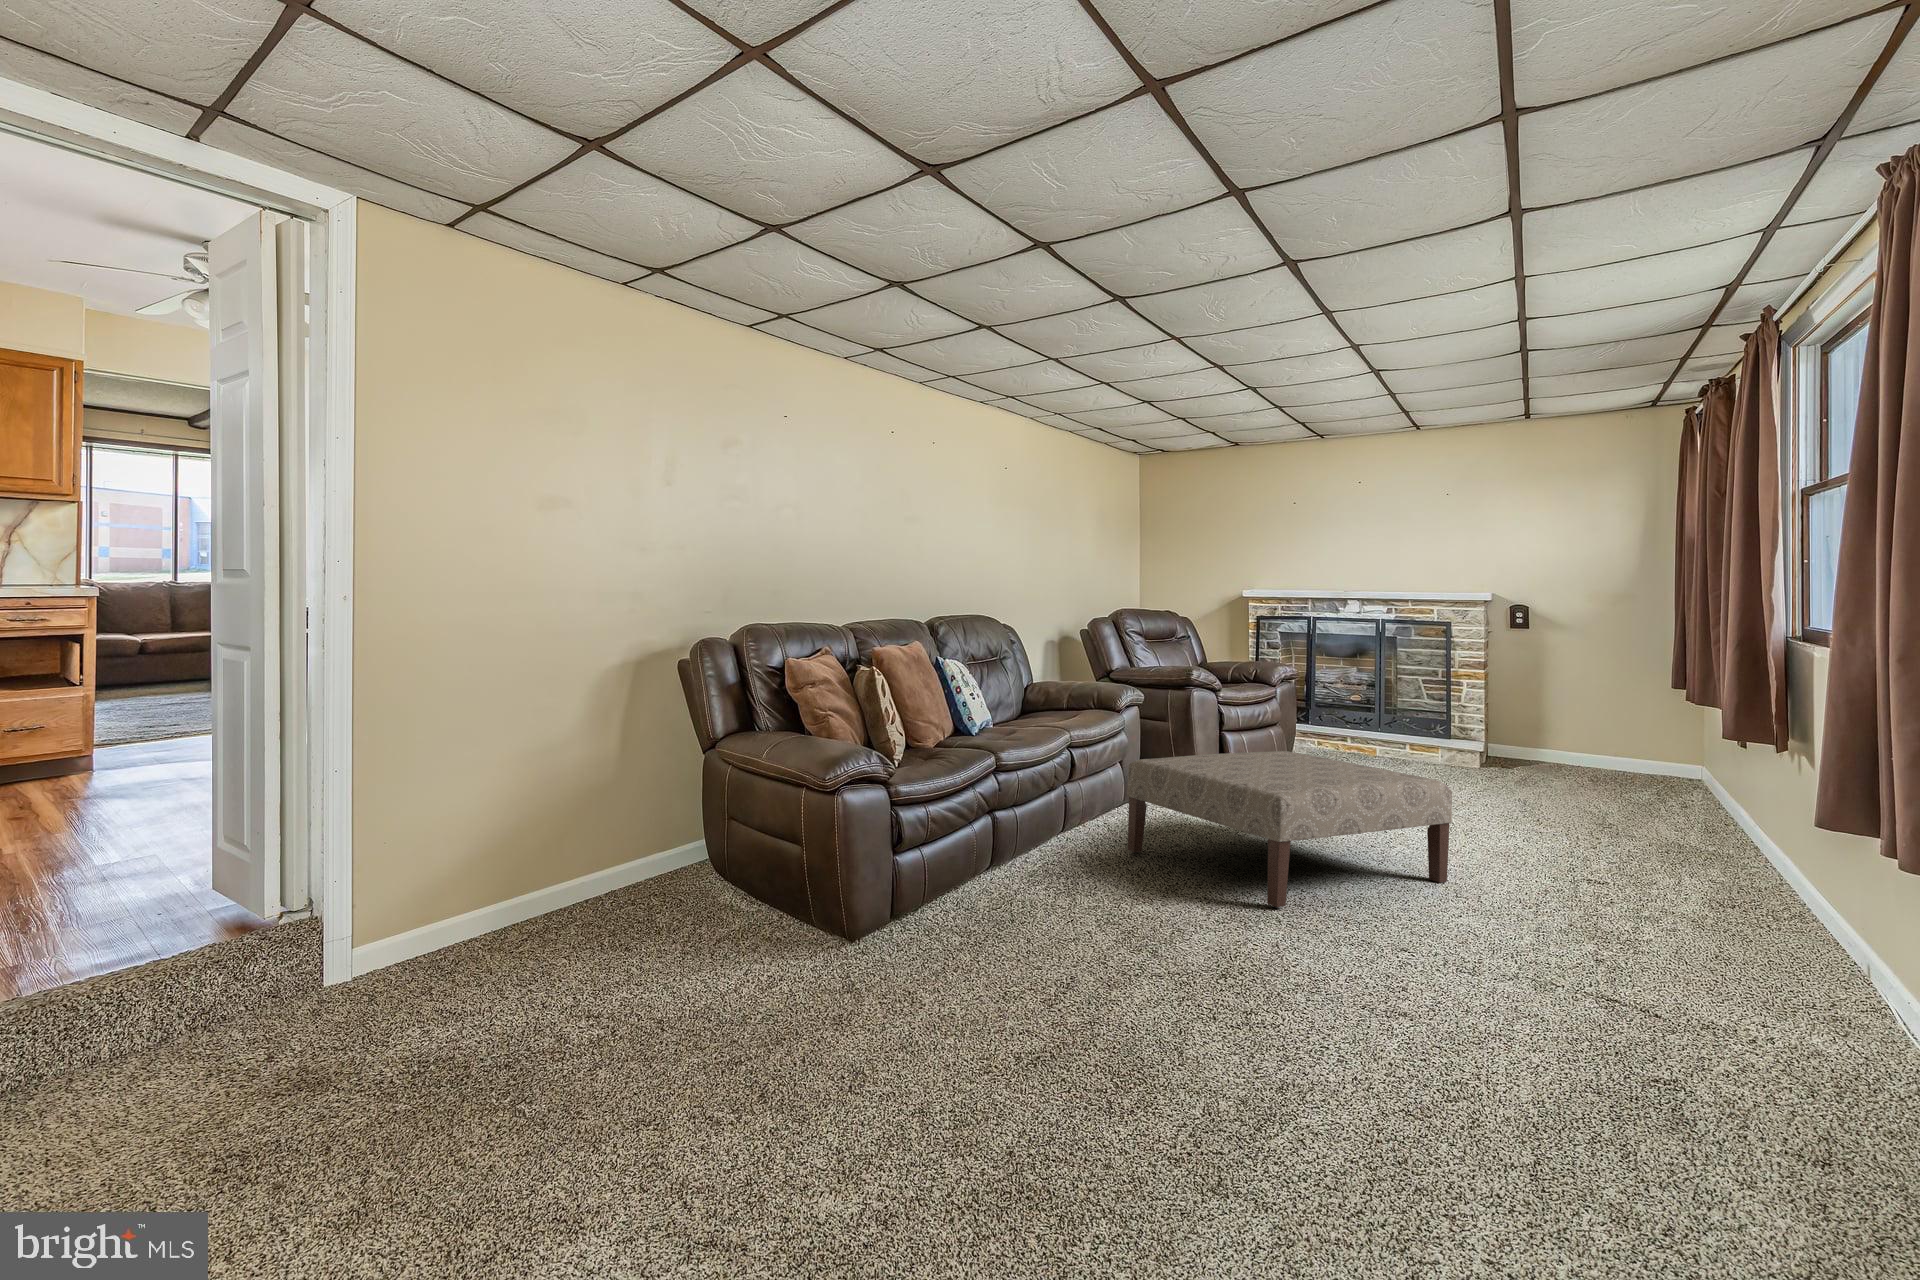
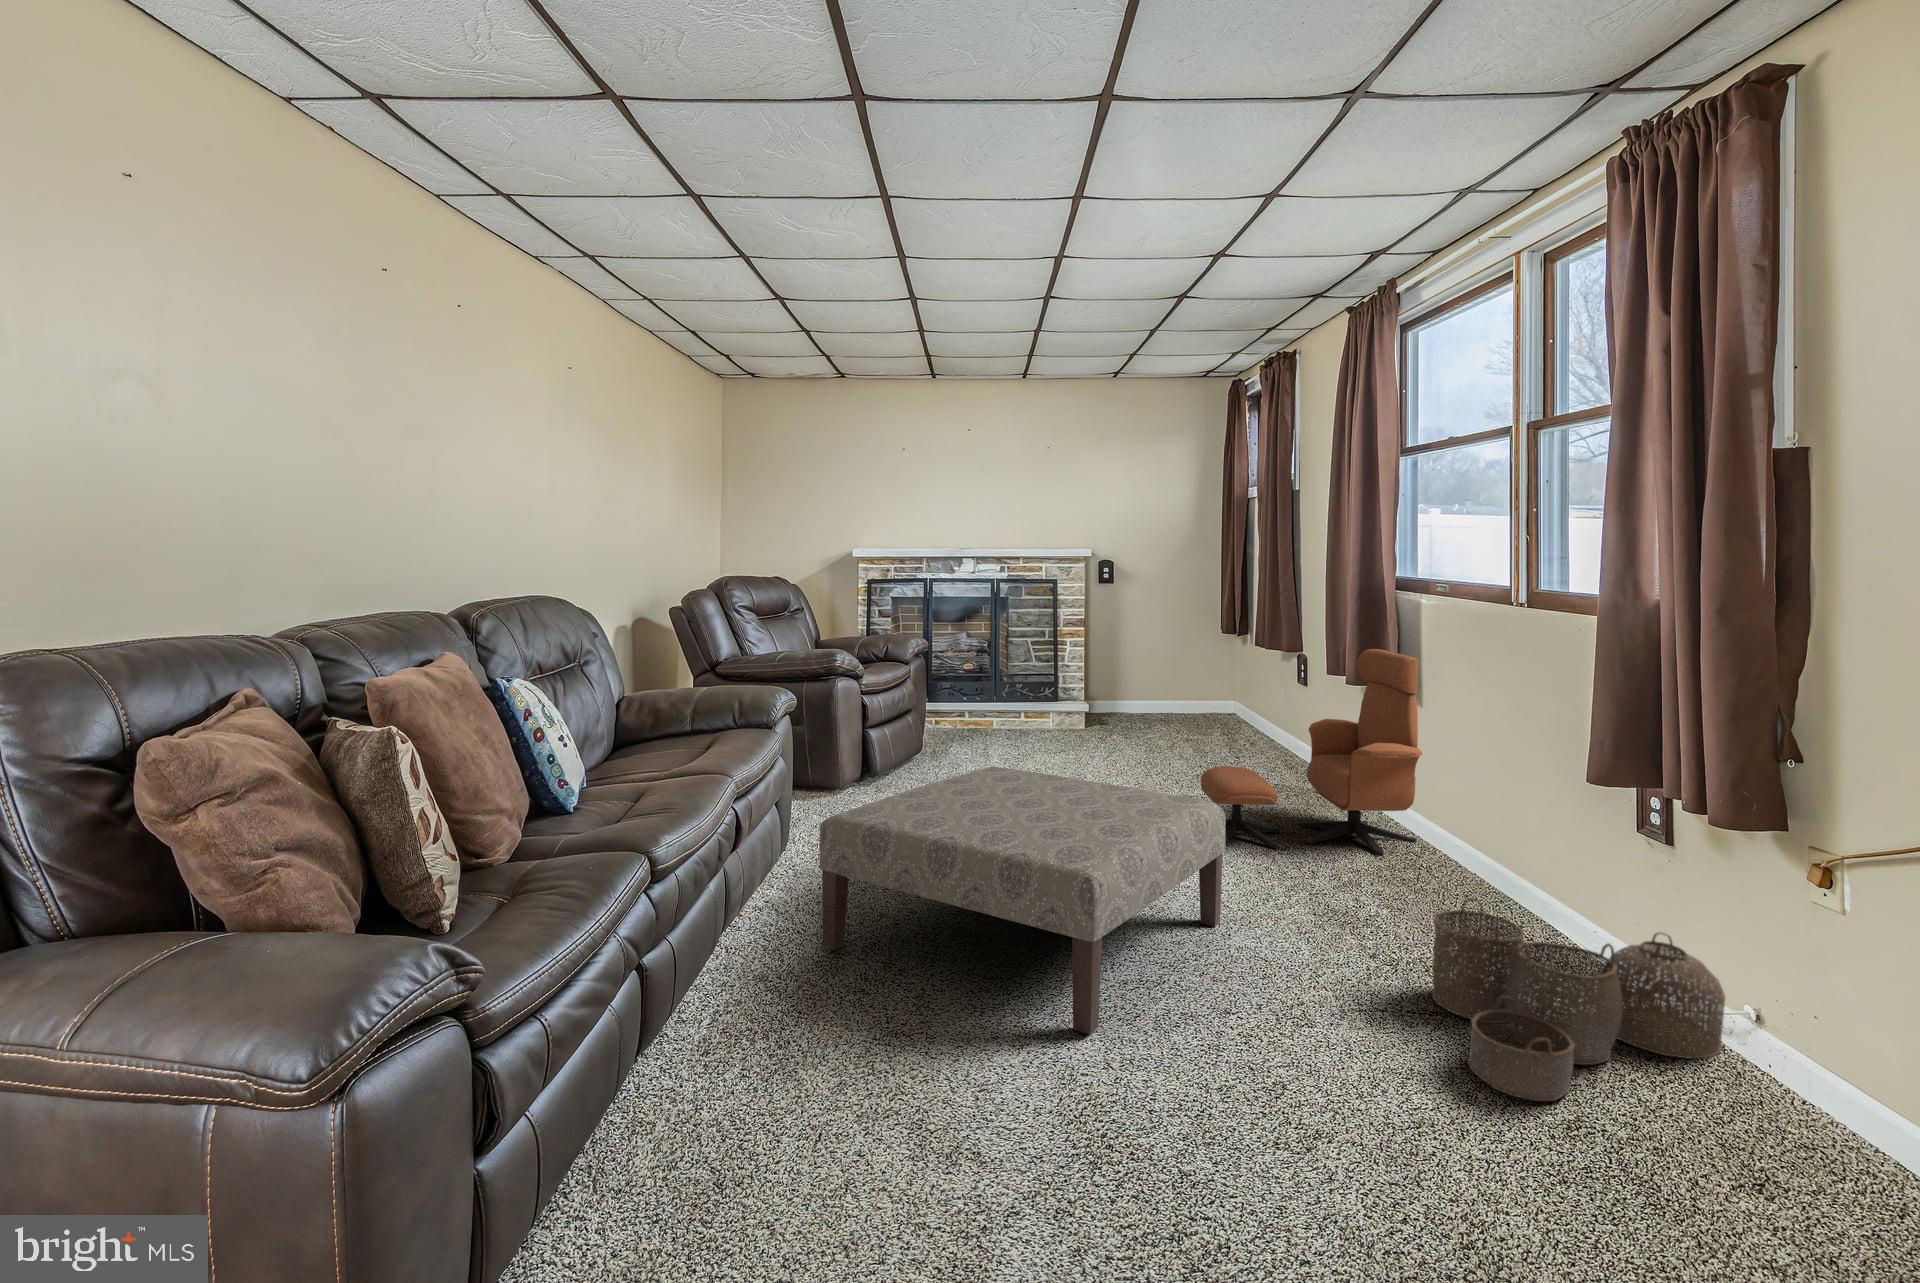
lounge chair: none [1484,681,1731,870] -> present [1201,649,1422,855]
woven basket: none [1555,862,1832,999] -> present [1432,898,1725,1101]

